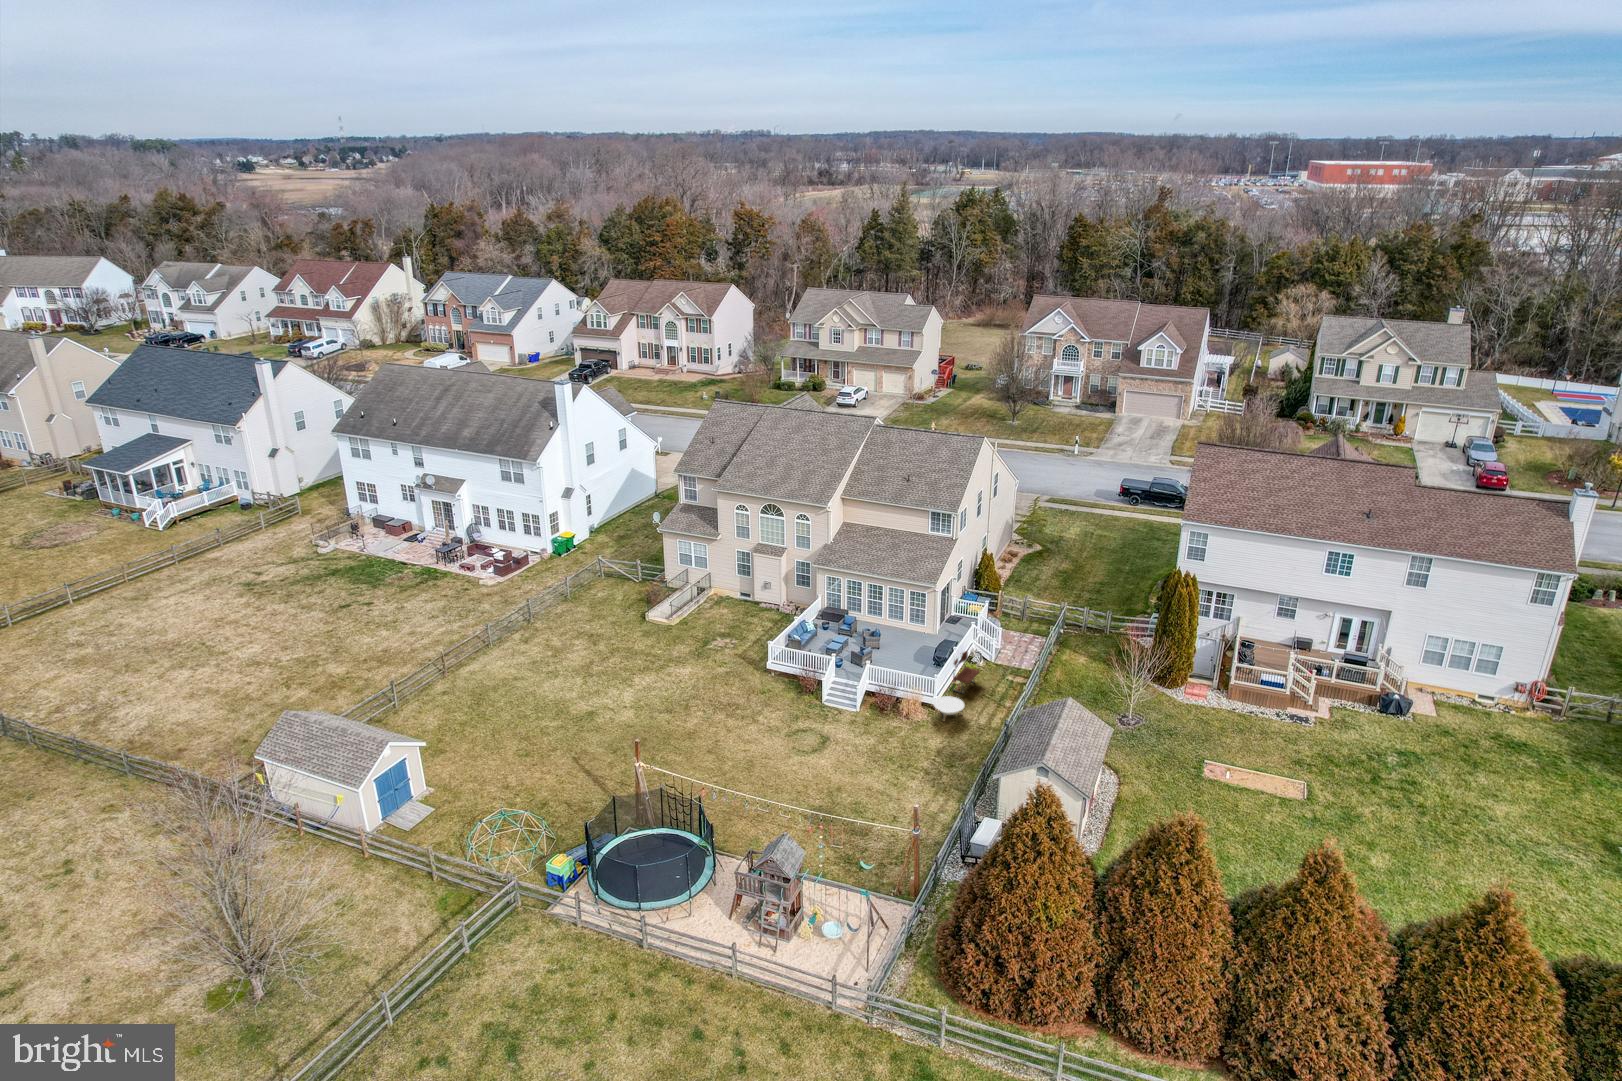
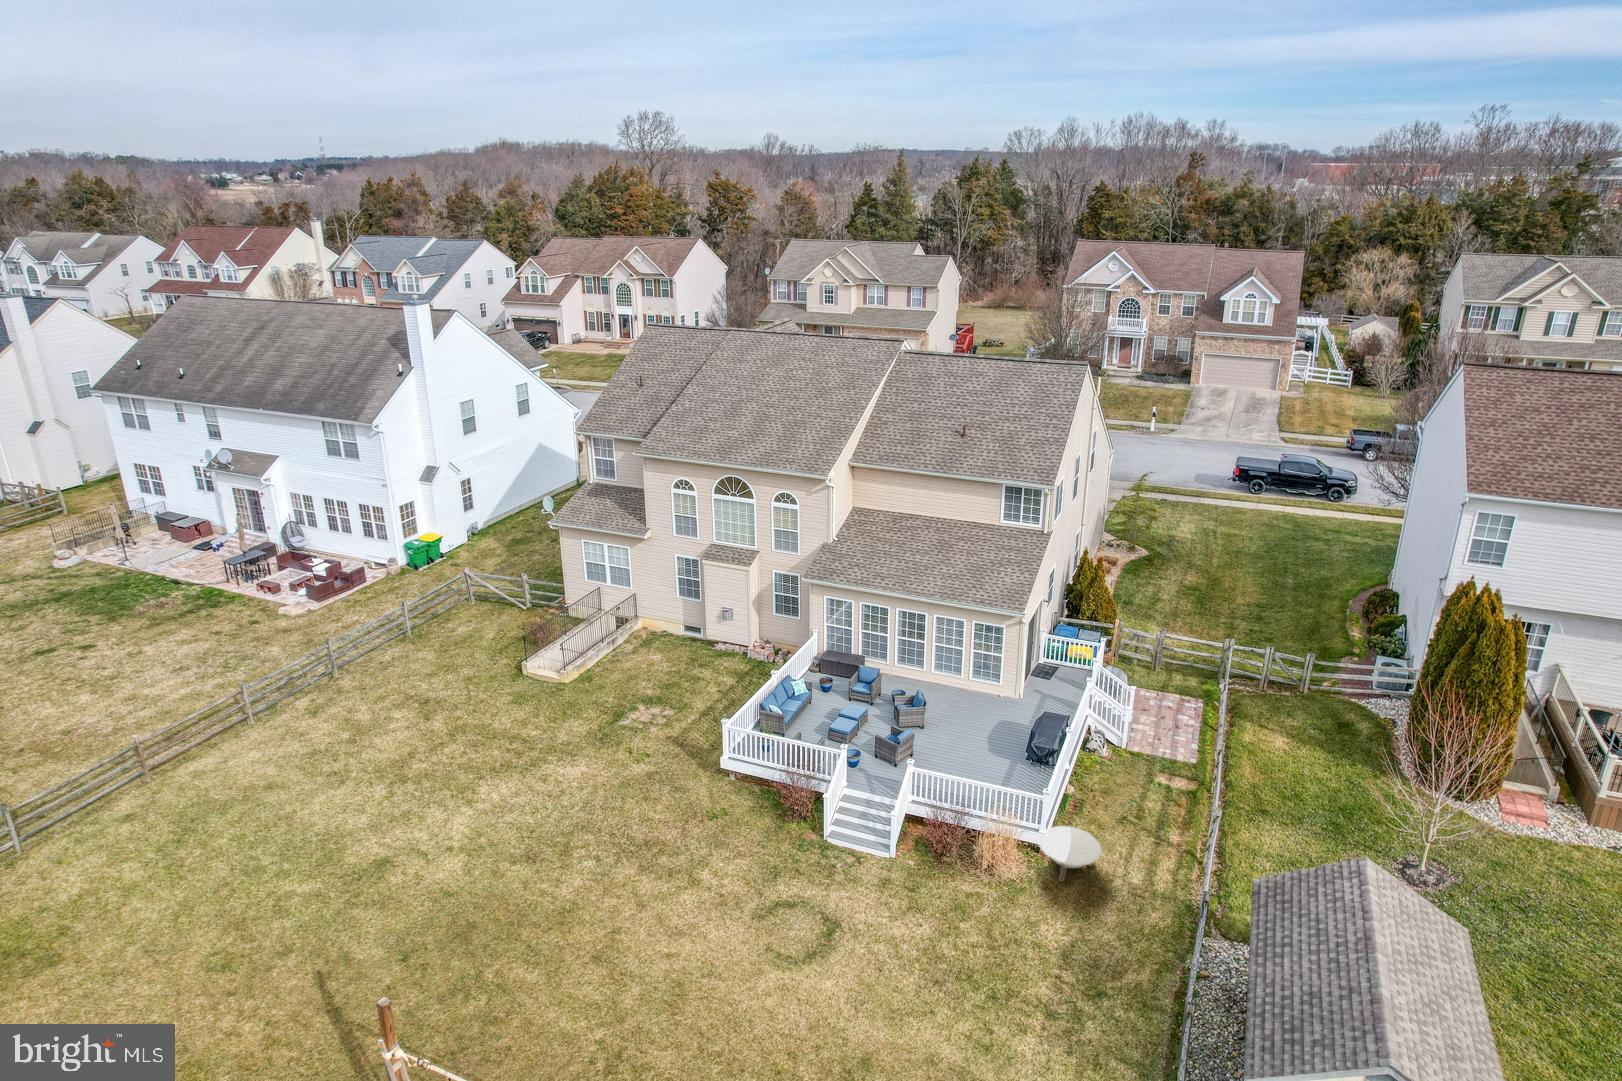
bench: present [953,651,980,693] -> none [1063,733,1112,816]

